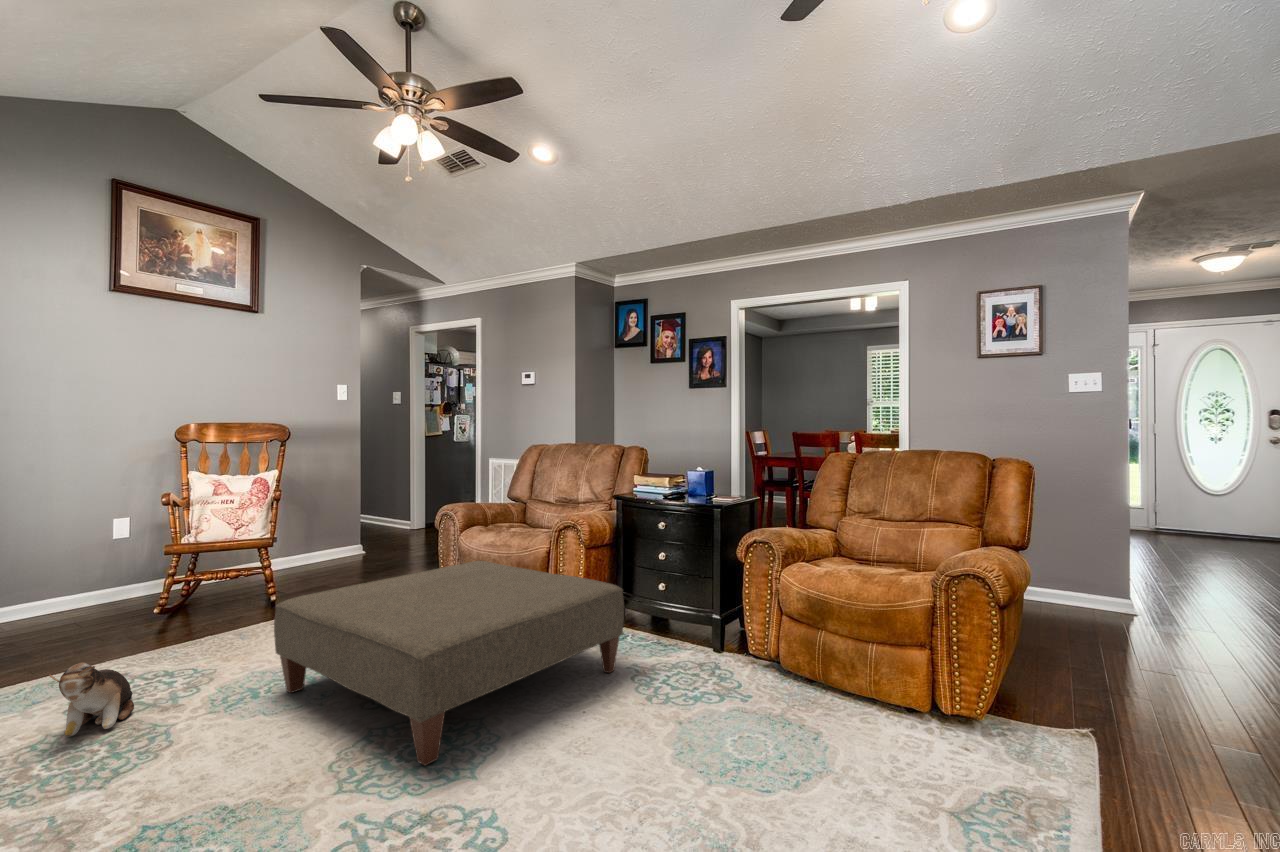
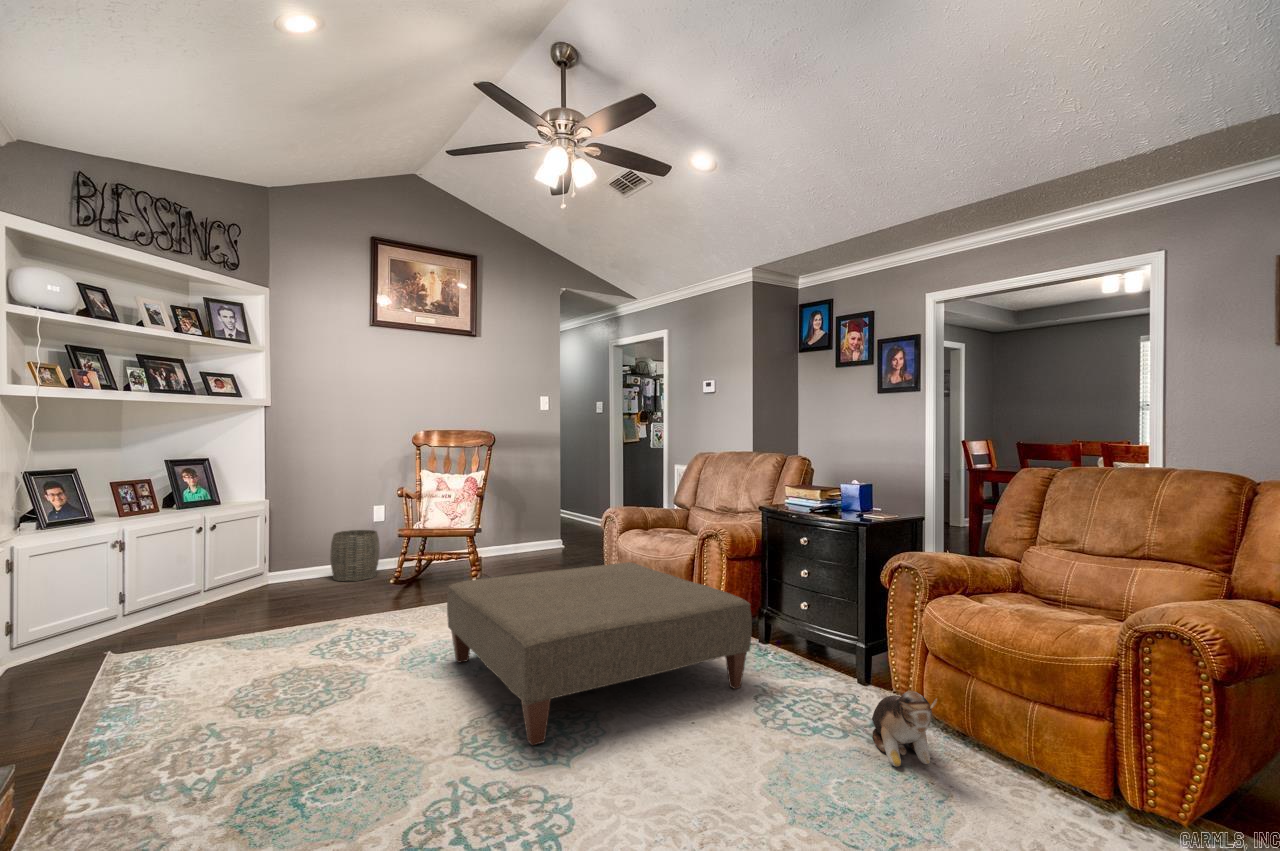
woven basket: none [51,550,128,618] -> present [330,530,379,581]
plush toy: present [50,662,134,737] -> present [872,690,937,767]

